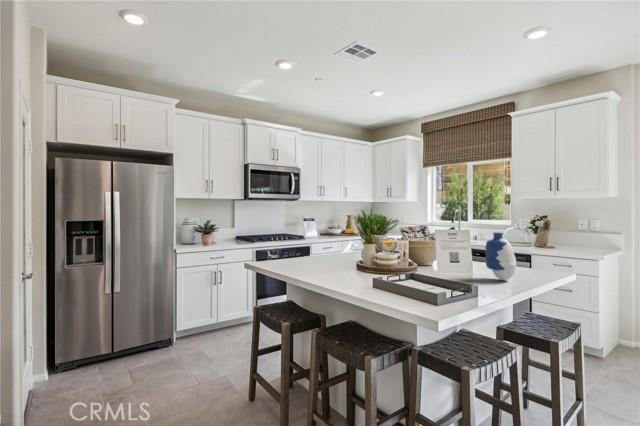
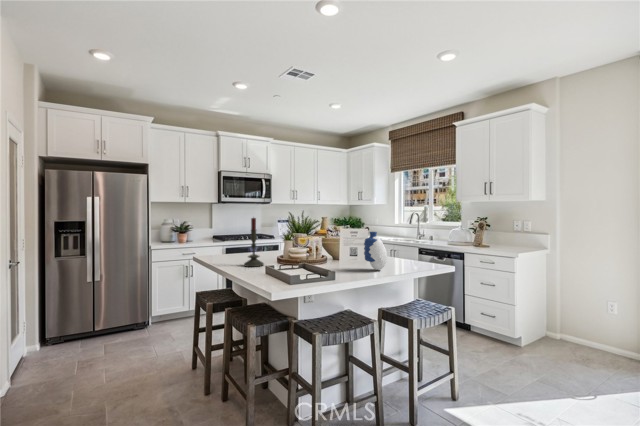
candle: none [326,214,349,277] -> present [244,218,263,267]

